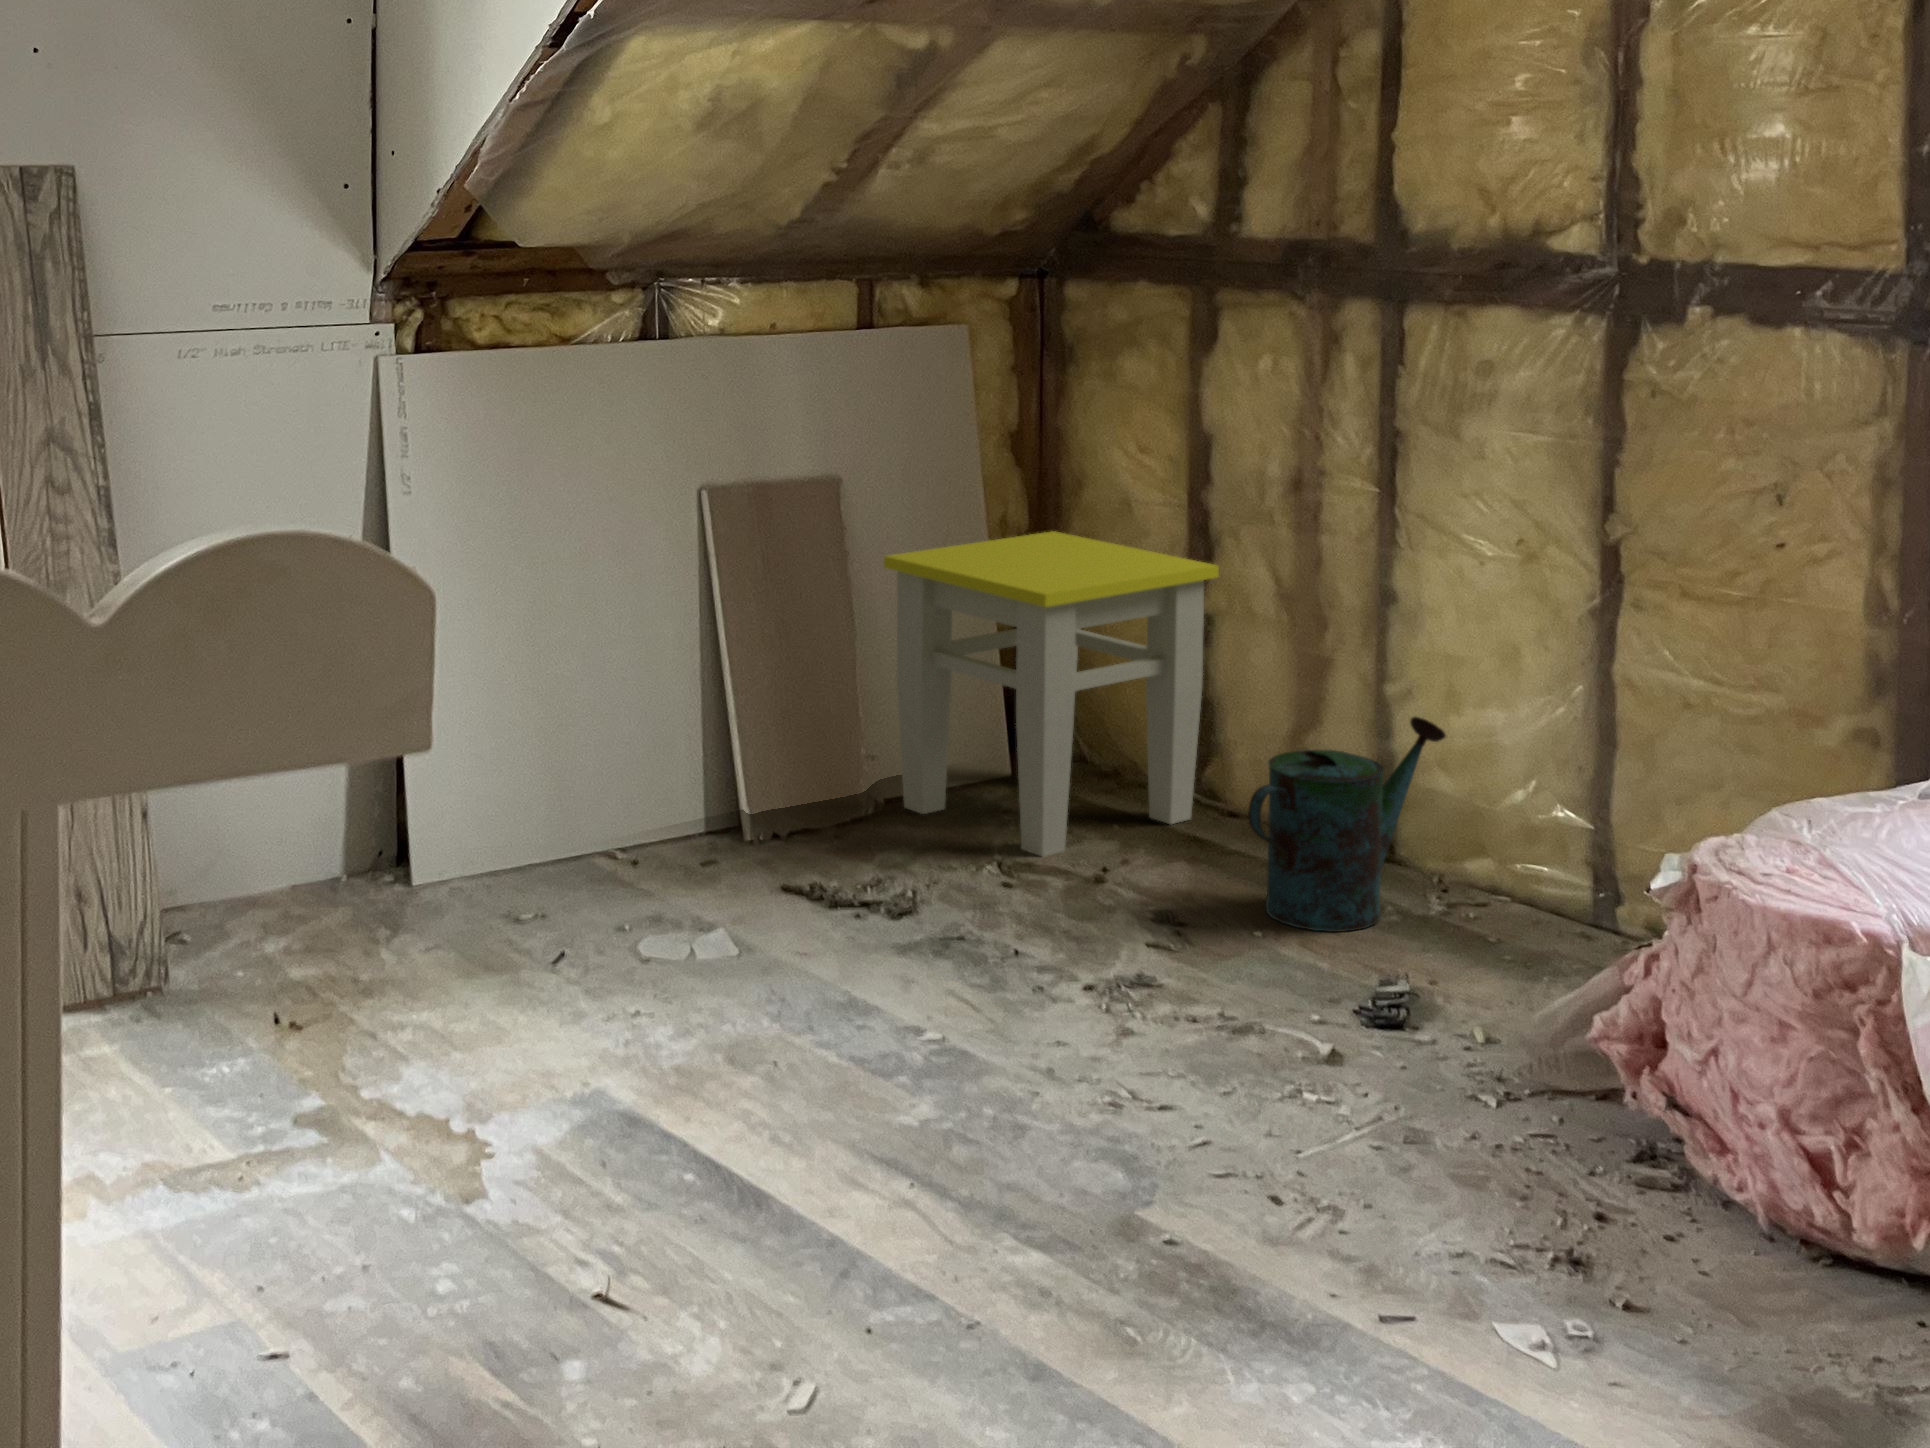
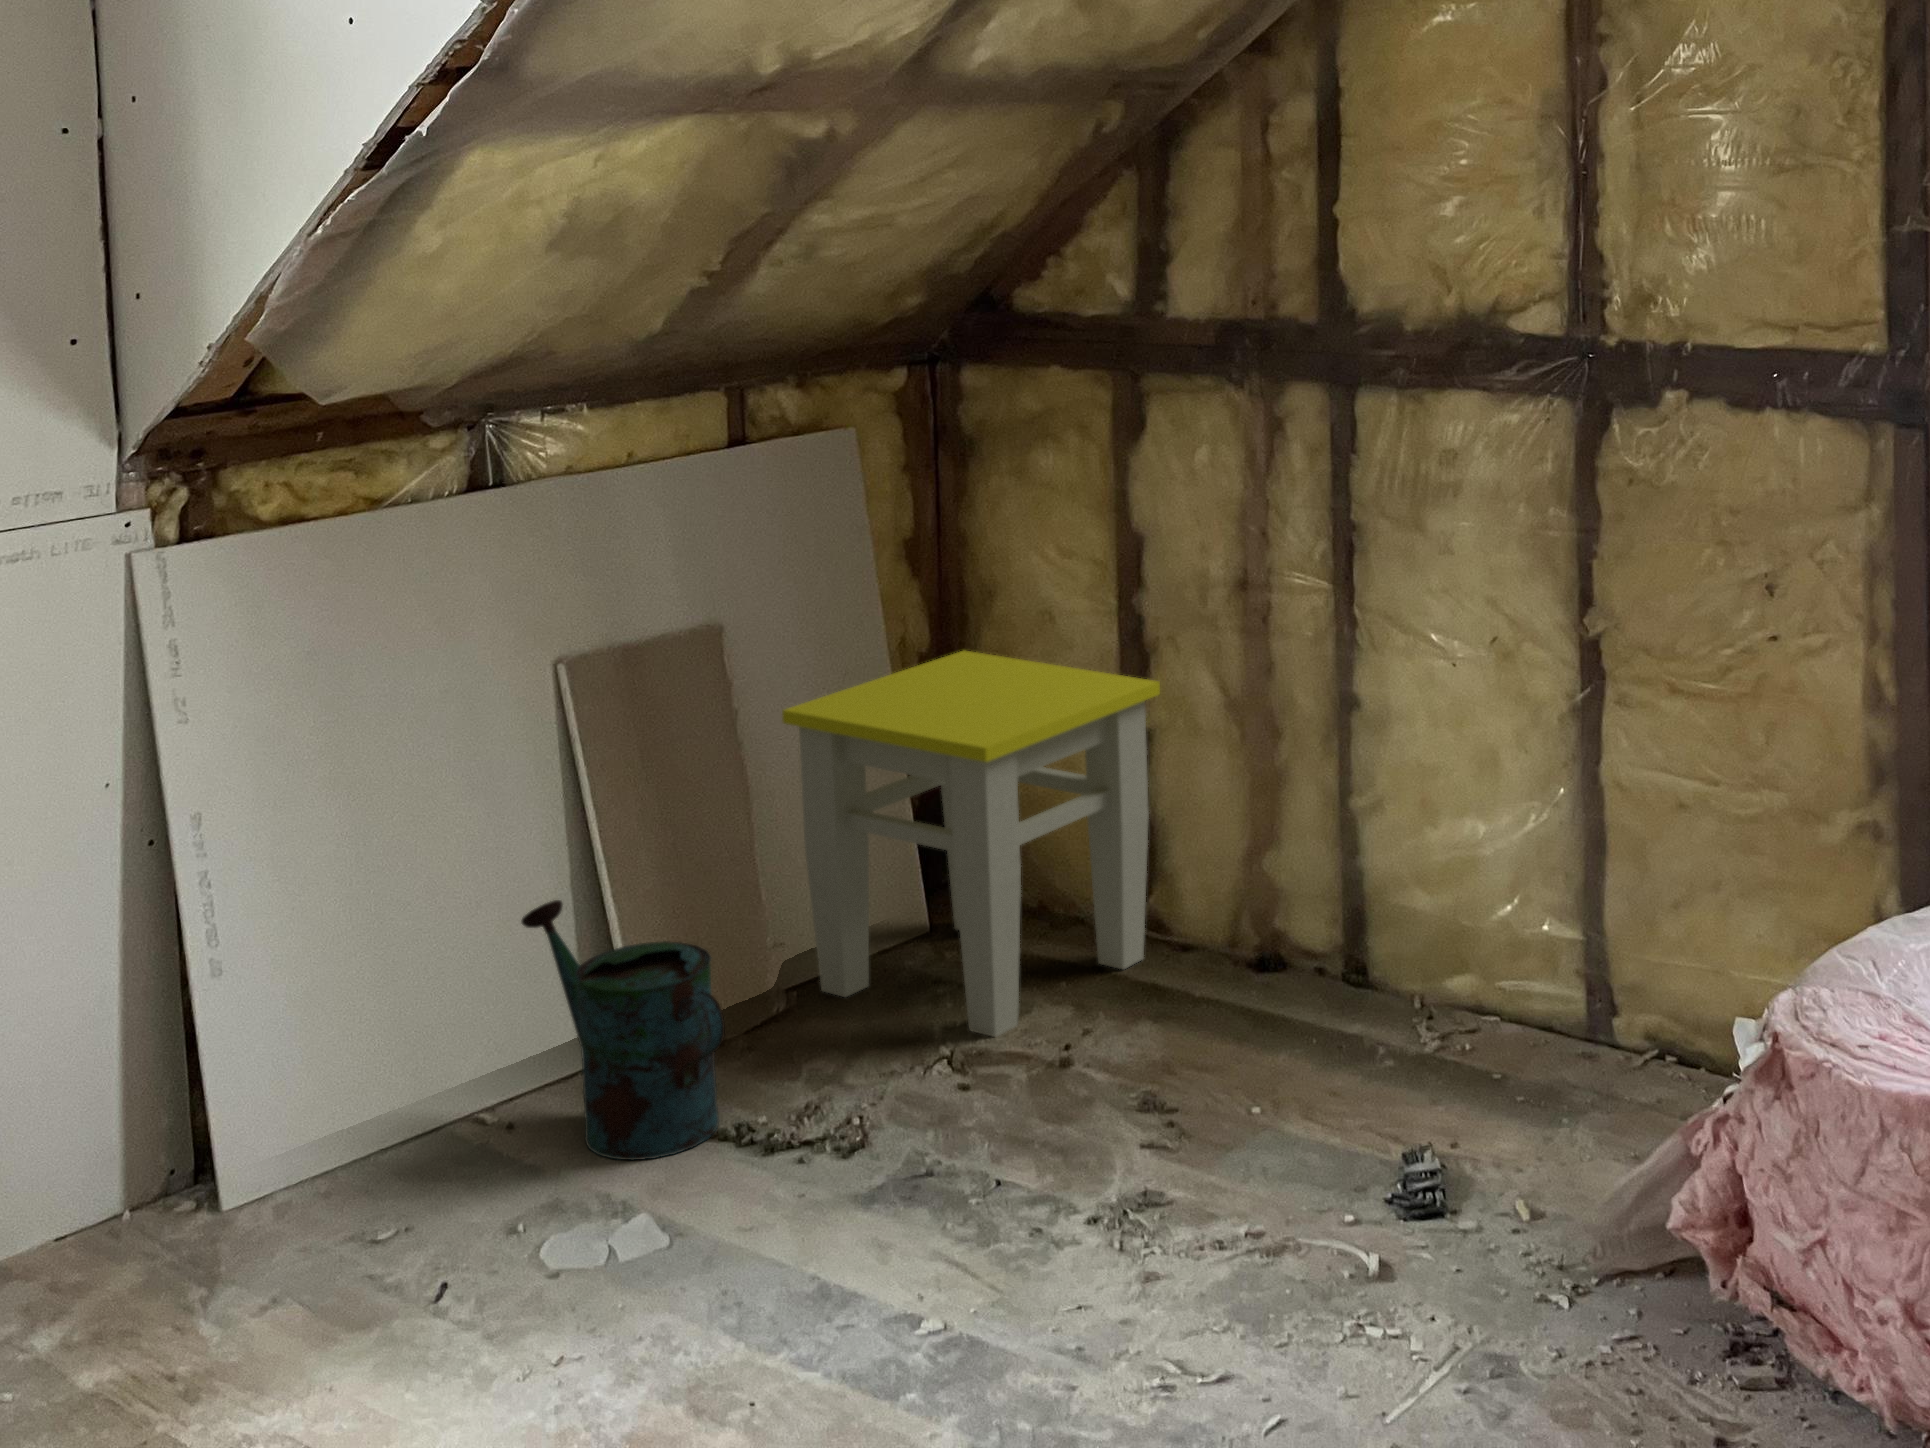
watering can: present [1248,717,1446,932] -> present [521,900,725,1160]

